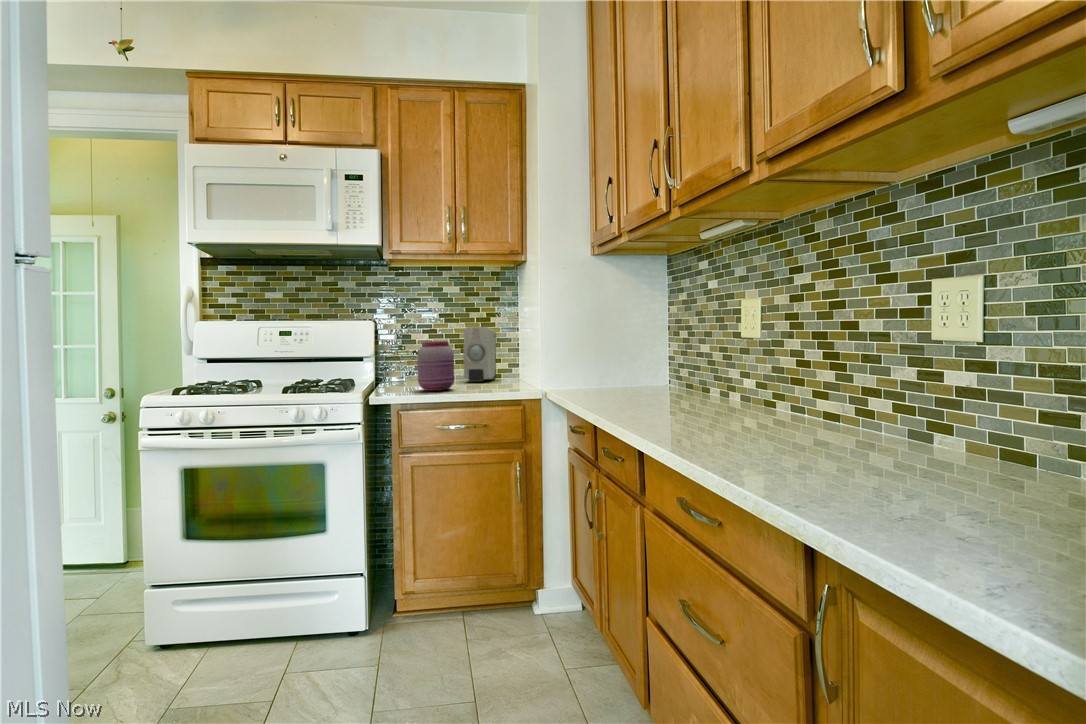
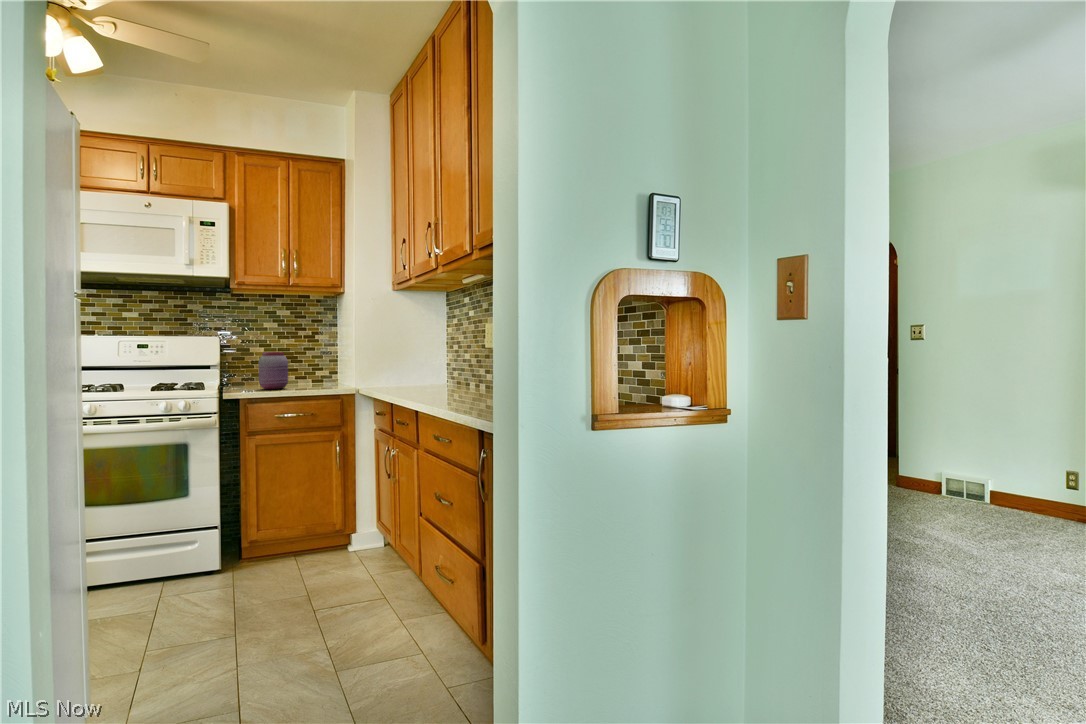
soap dispenser: present [463,327,496,382] -> none [295,342,322,384]

